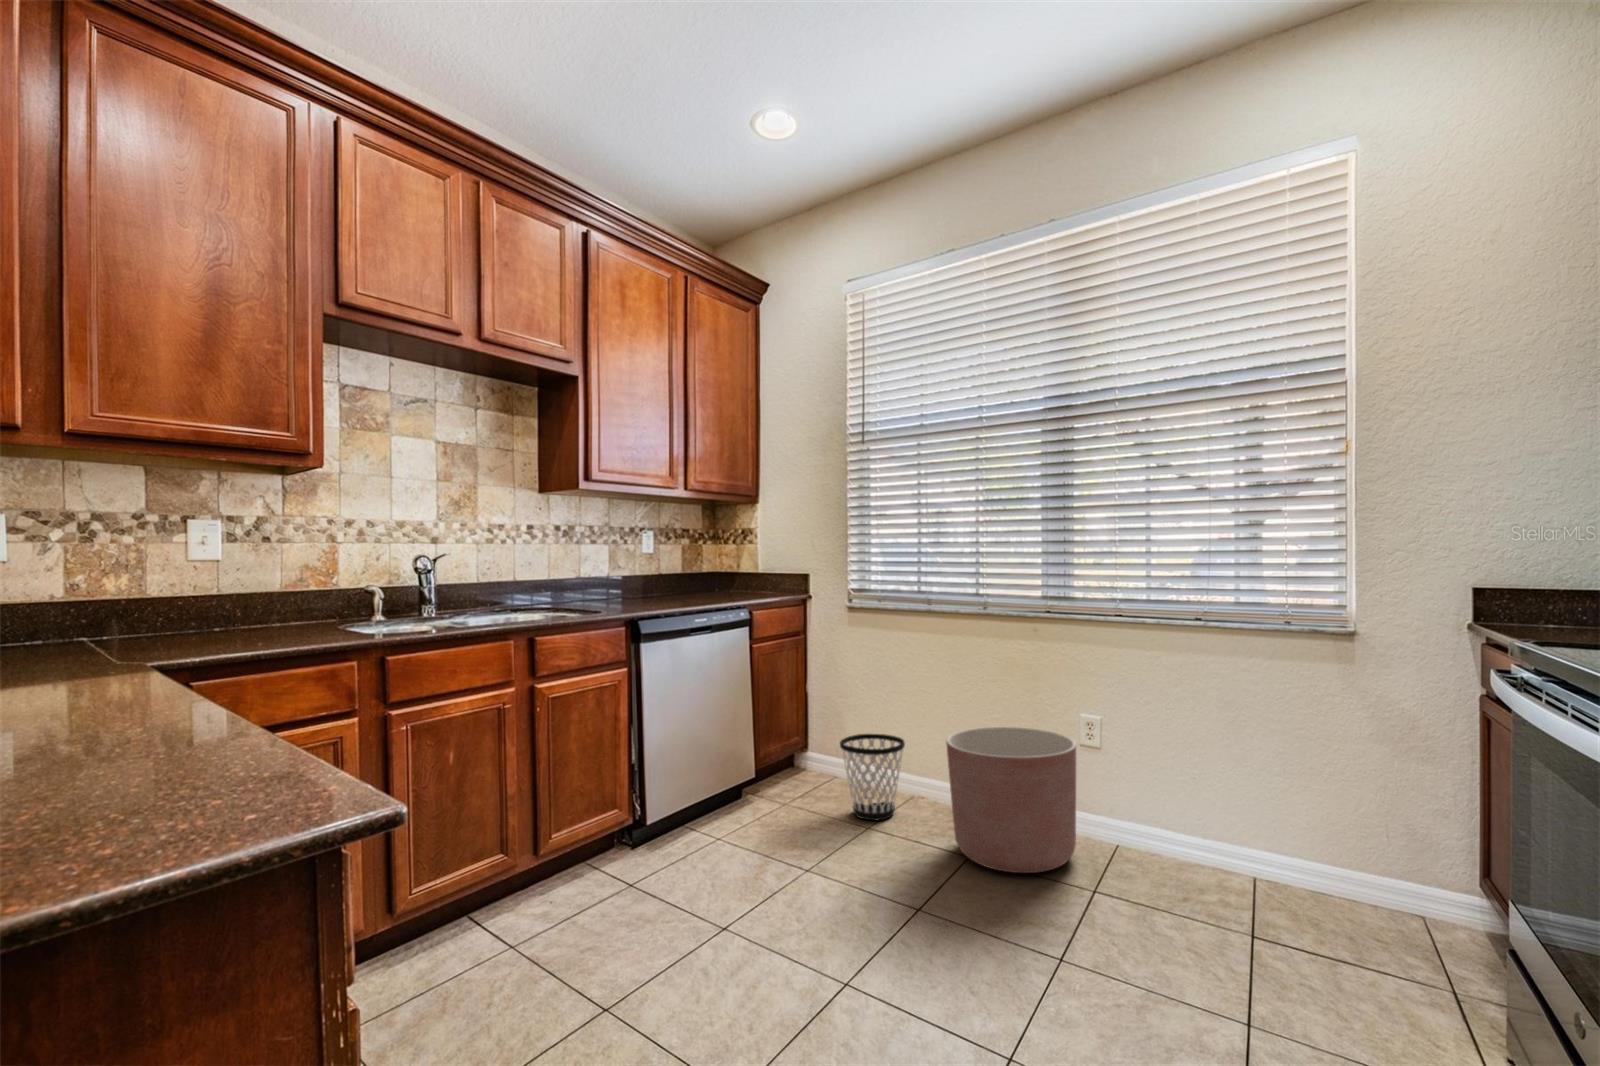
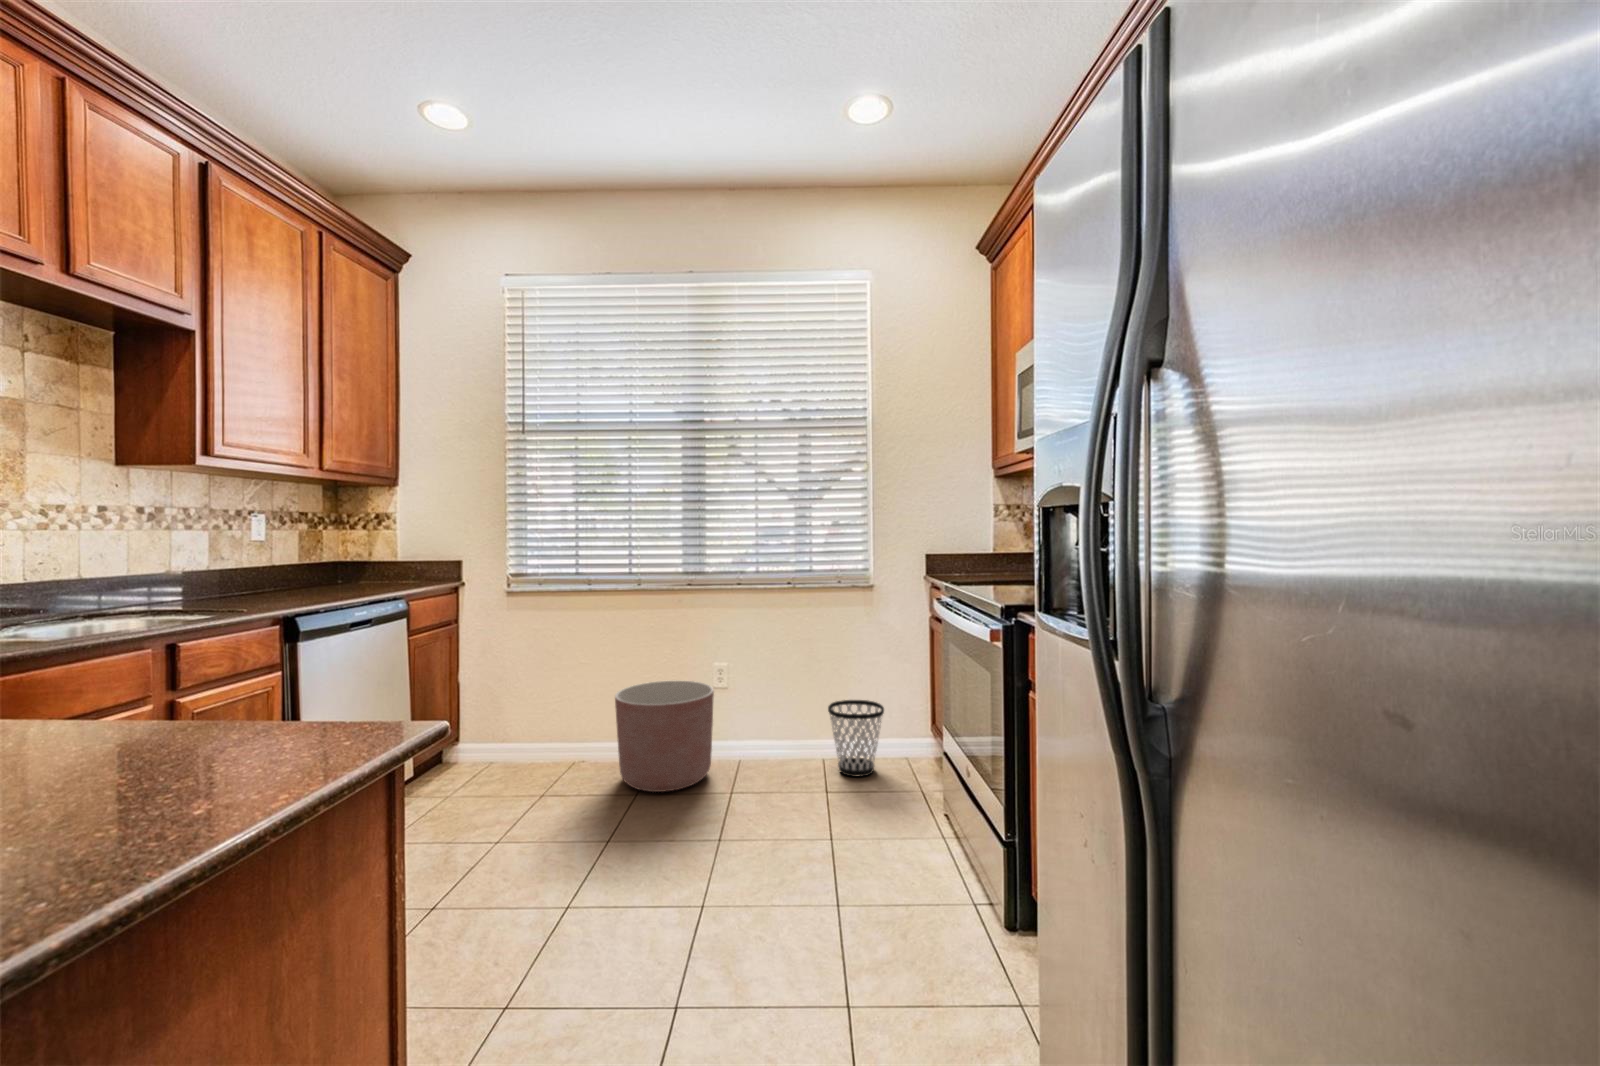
wastebasket: present [840,734,905,820] -> present [828,700,884,777]

